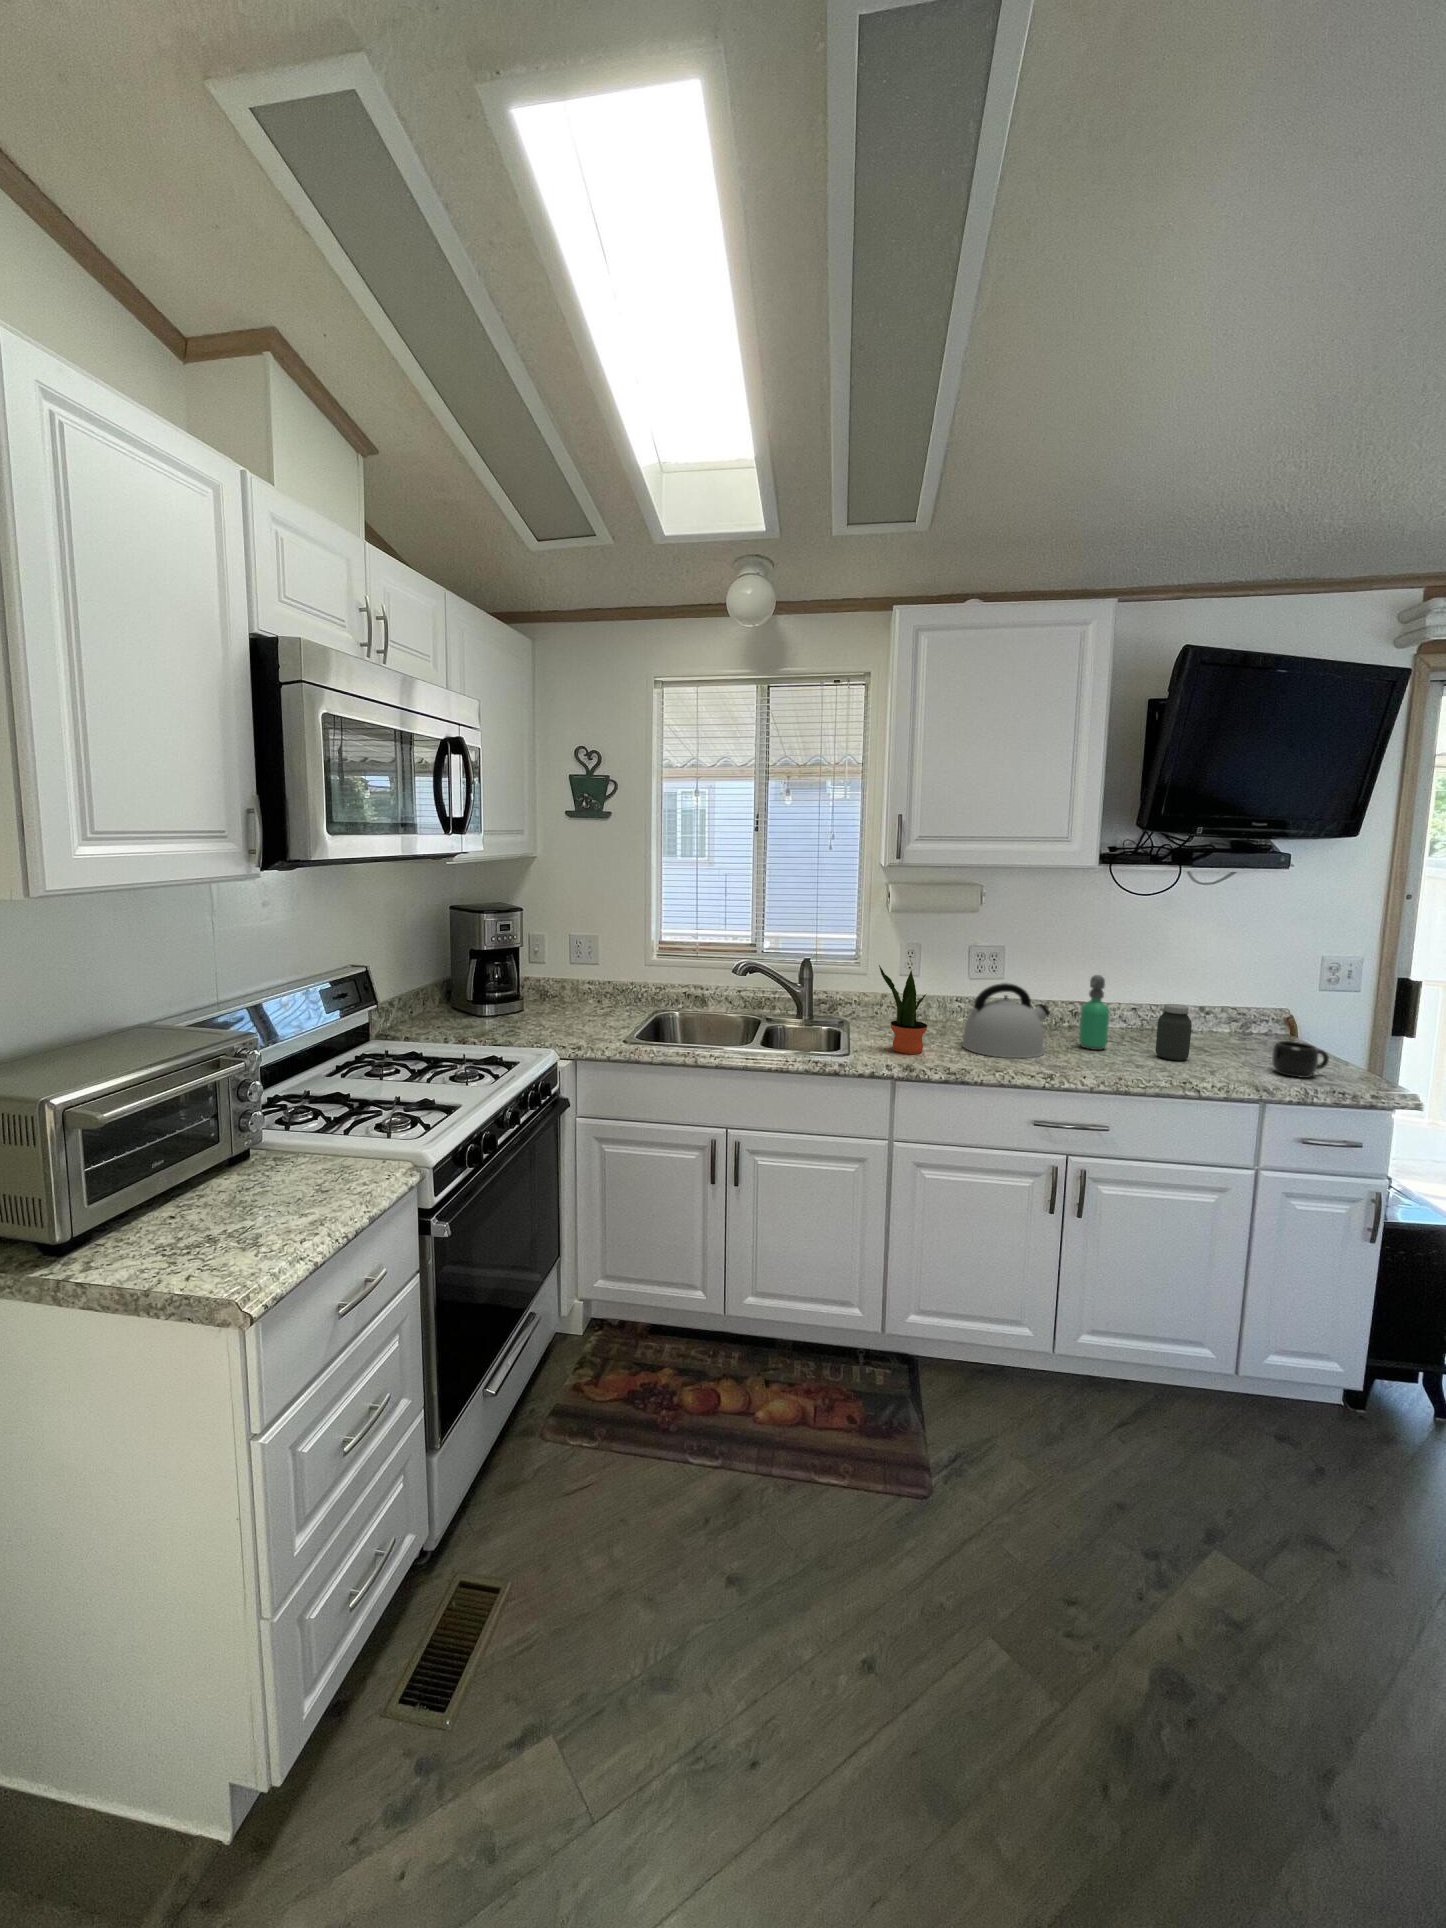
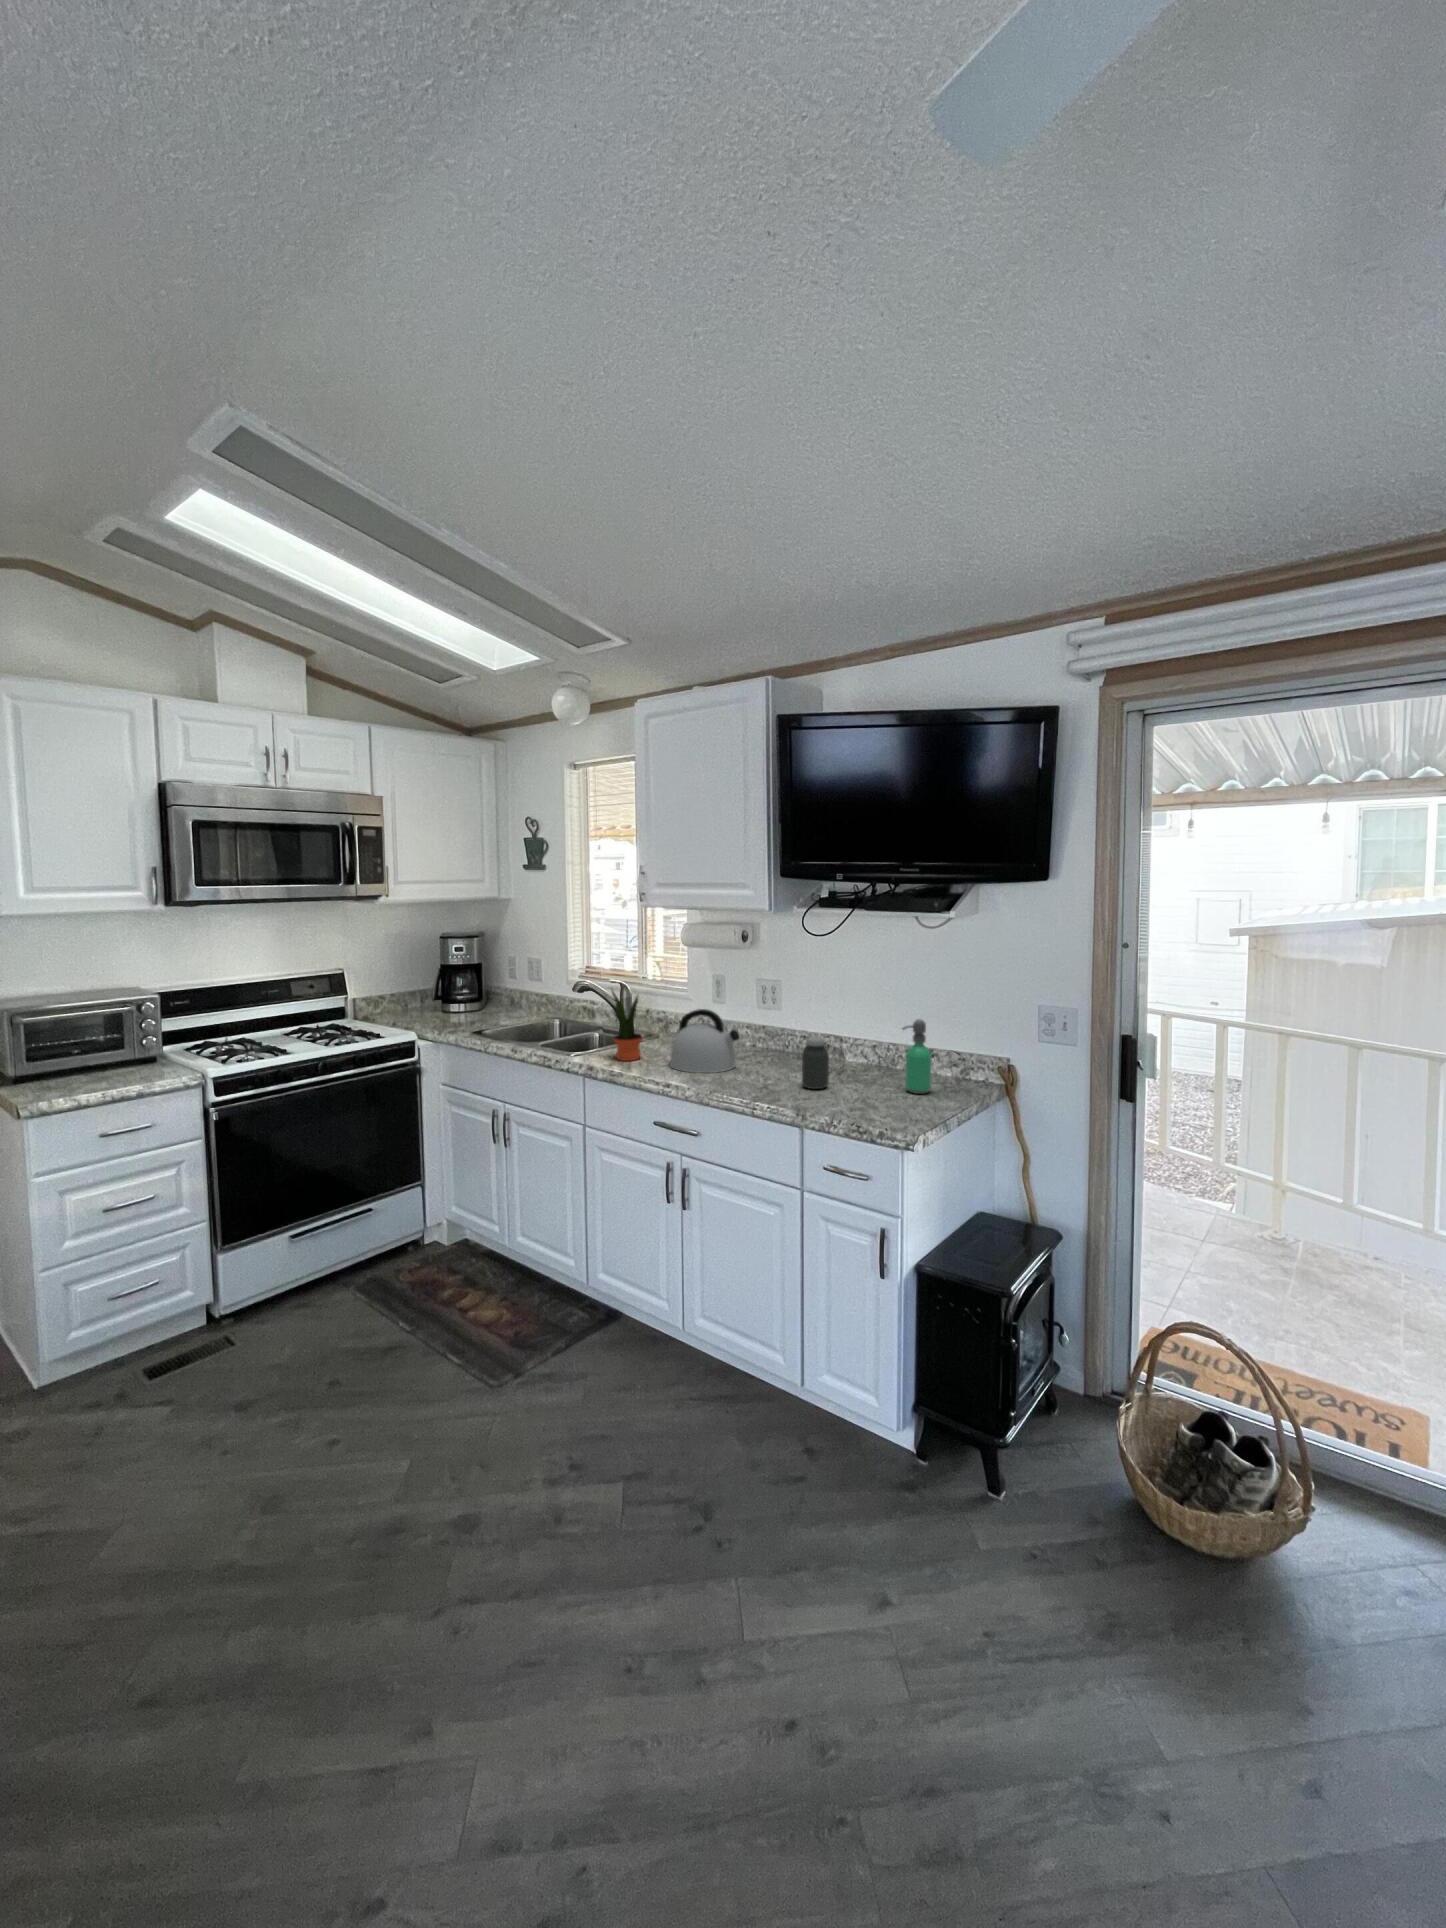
soap dispenser: present [1079,975,1110,1050] -> present [903,1019,932,1094]
mug: present [1272,1041,1329,1078] -> none [853,1078,899,1113]

